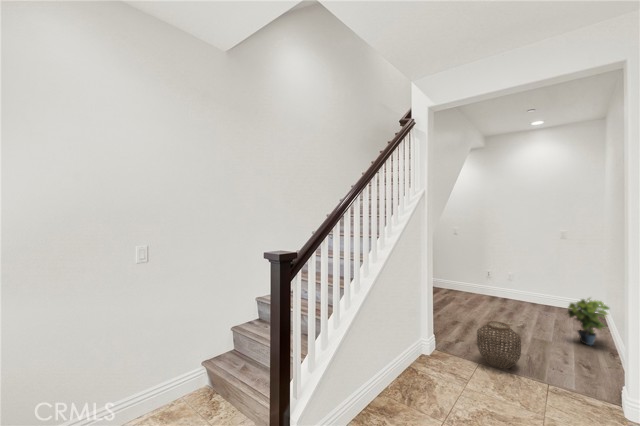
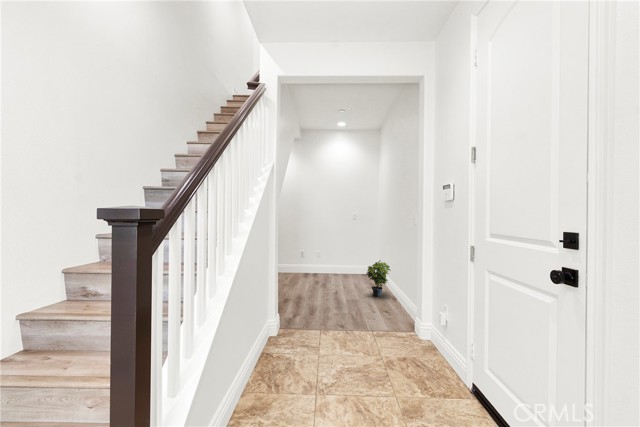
woven basket: present [477,321,521,368] -> none [317,288,351,329]

